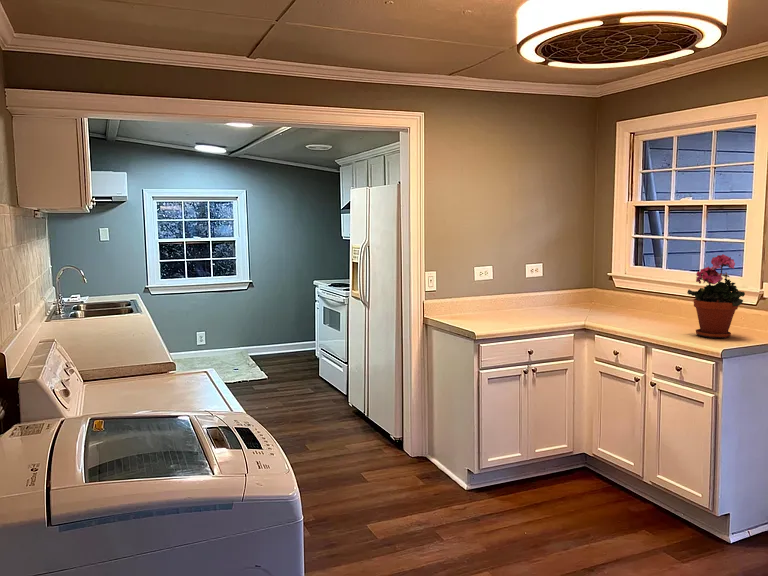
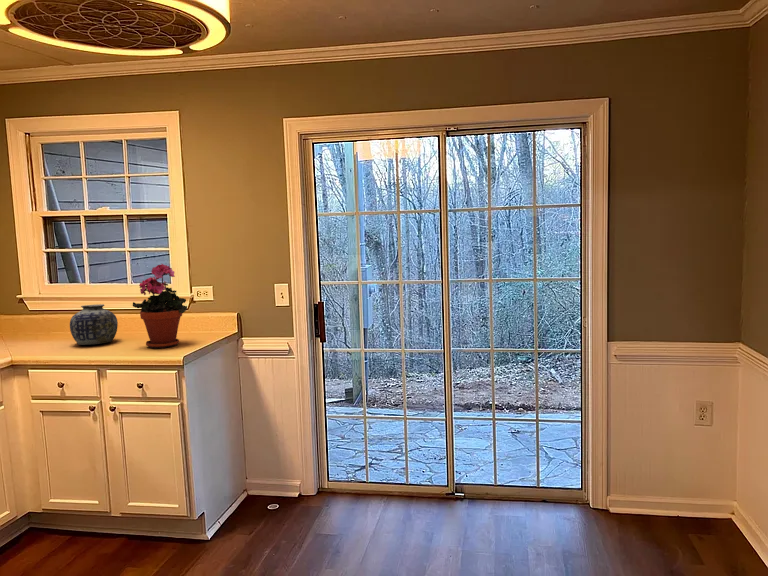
vase: none [635,288,678,324] -> present [70,304,118,345]

